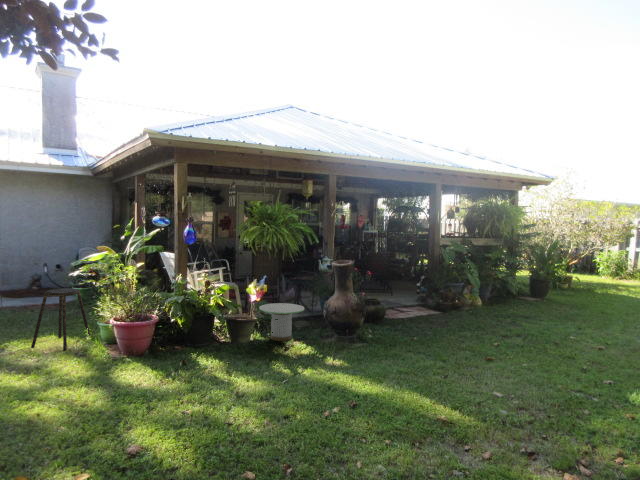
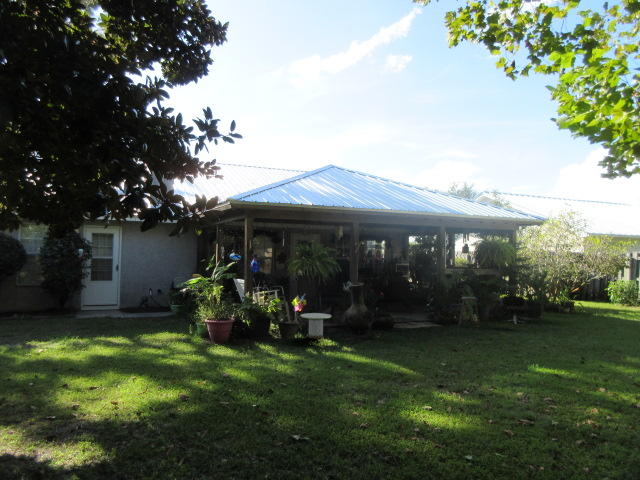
lounge chair: none [499,273,540,308] -> present [499,295,531,323]
stool: present [31,288,90,350] -> present [459,297,480,327]

